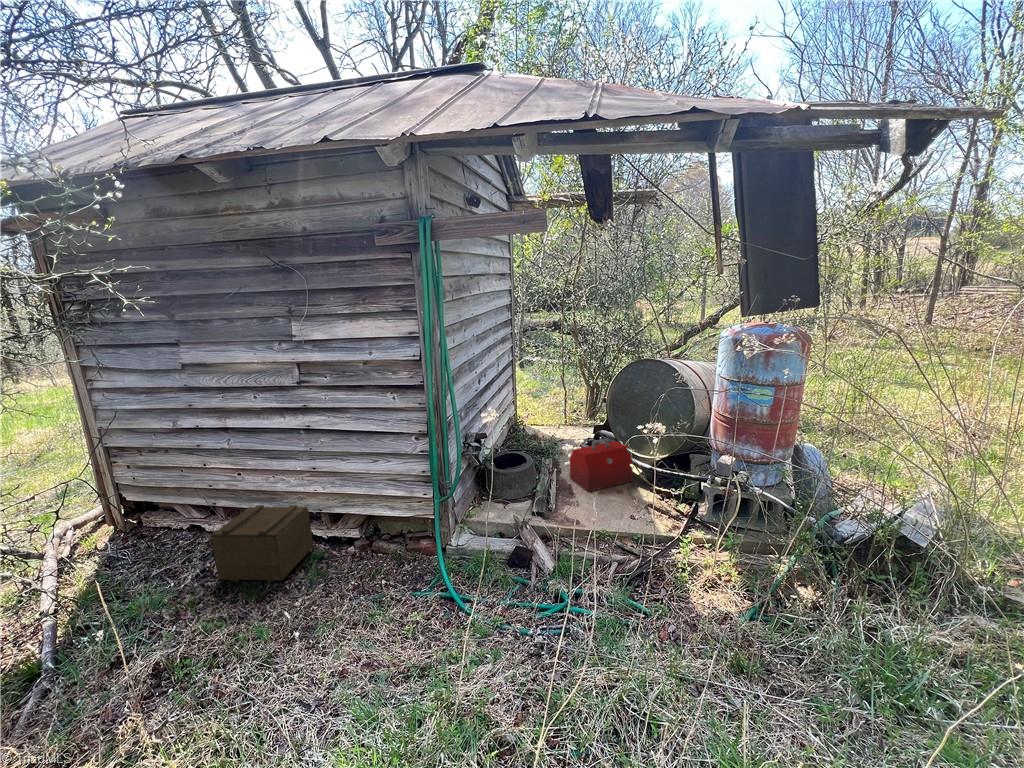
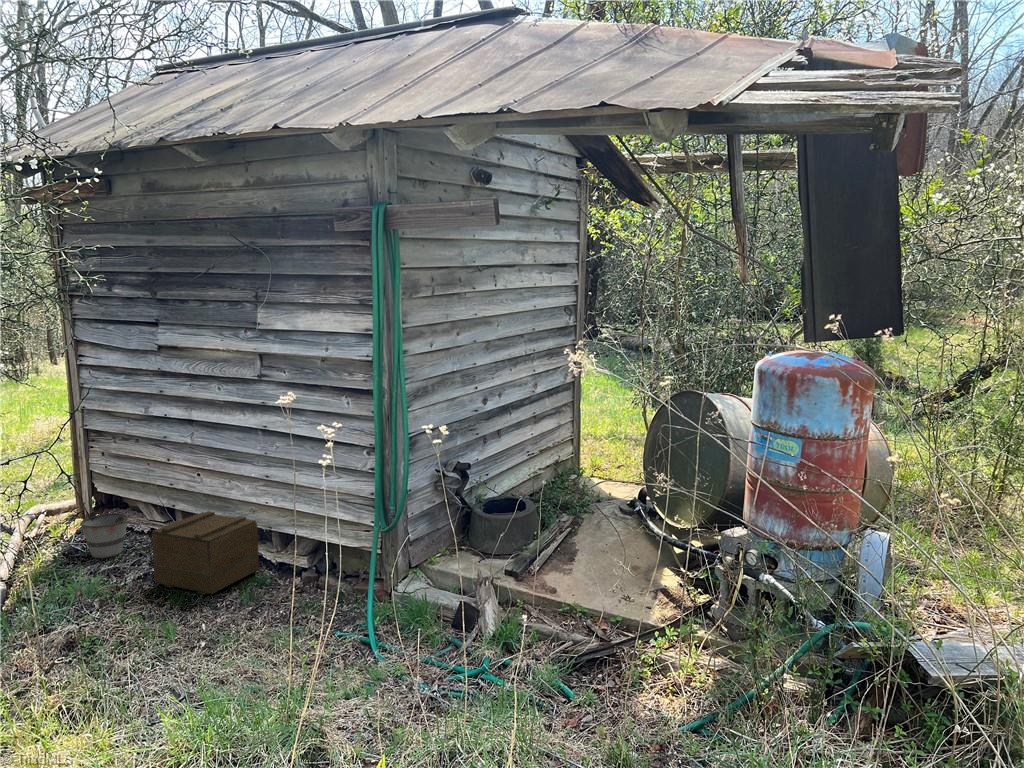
toolbox: present [569,439,633,492] -> none [590,493,673,560]
bucket: none [120,519,181,565] -> present [80,512,140,558]

